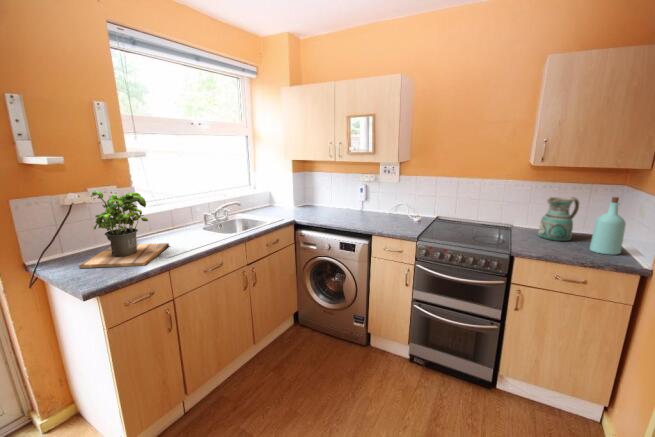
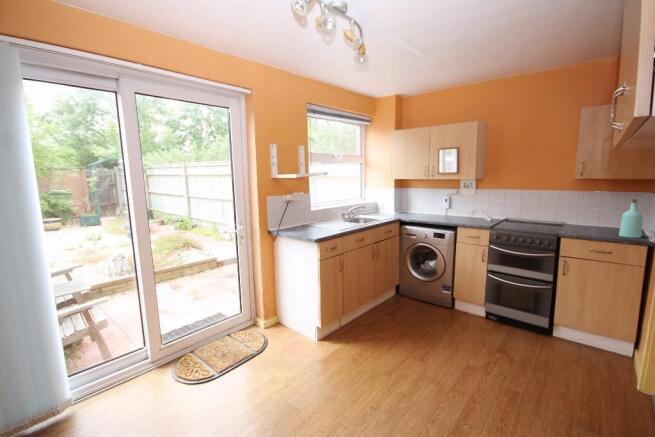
potted plant: present [79,191,169,268] -> none [299,193,335,232]
ceramic pitcher: present [538,197,579,241] -> none [583,202,614,232]

